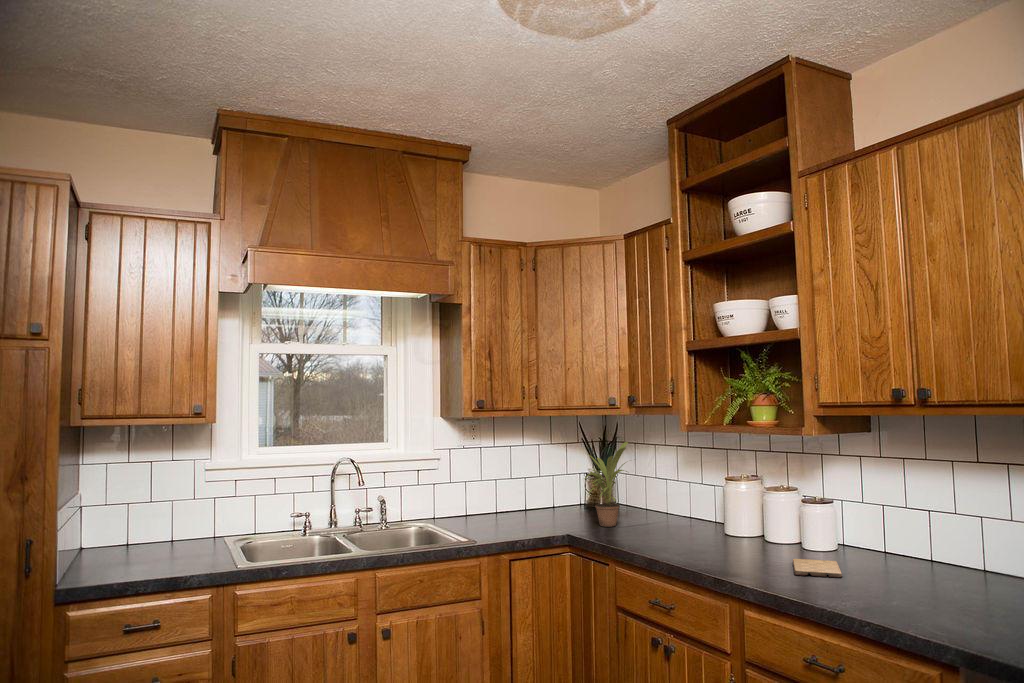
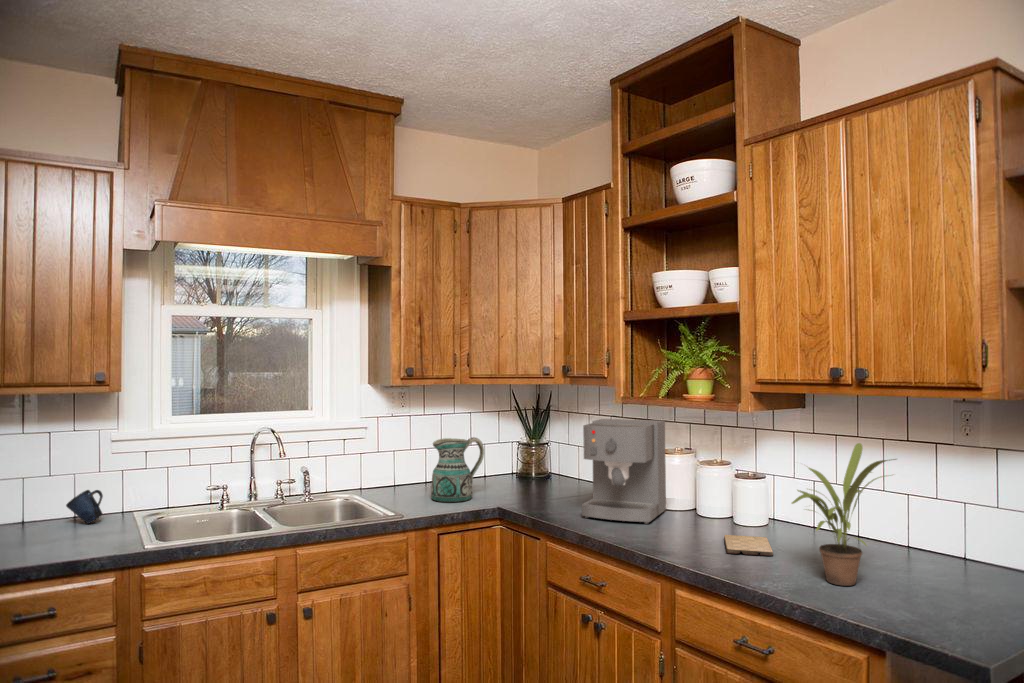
potted plant: present [585,442,628,527] -> present [792,443,896,586]
coffee maker: none [649,447,735,549] -> present [582,419,666,524]
ceramic pitcher: none [501,467,552,531] -> present [431,437,484,502]
mug: none [165,515,198,547] -> present [66,490,103,524]

